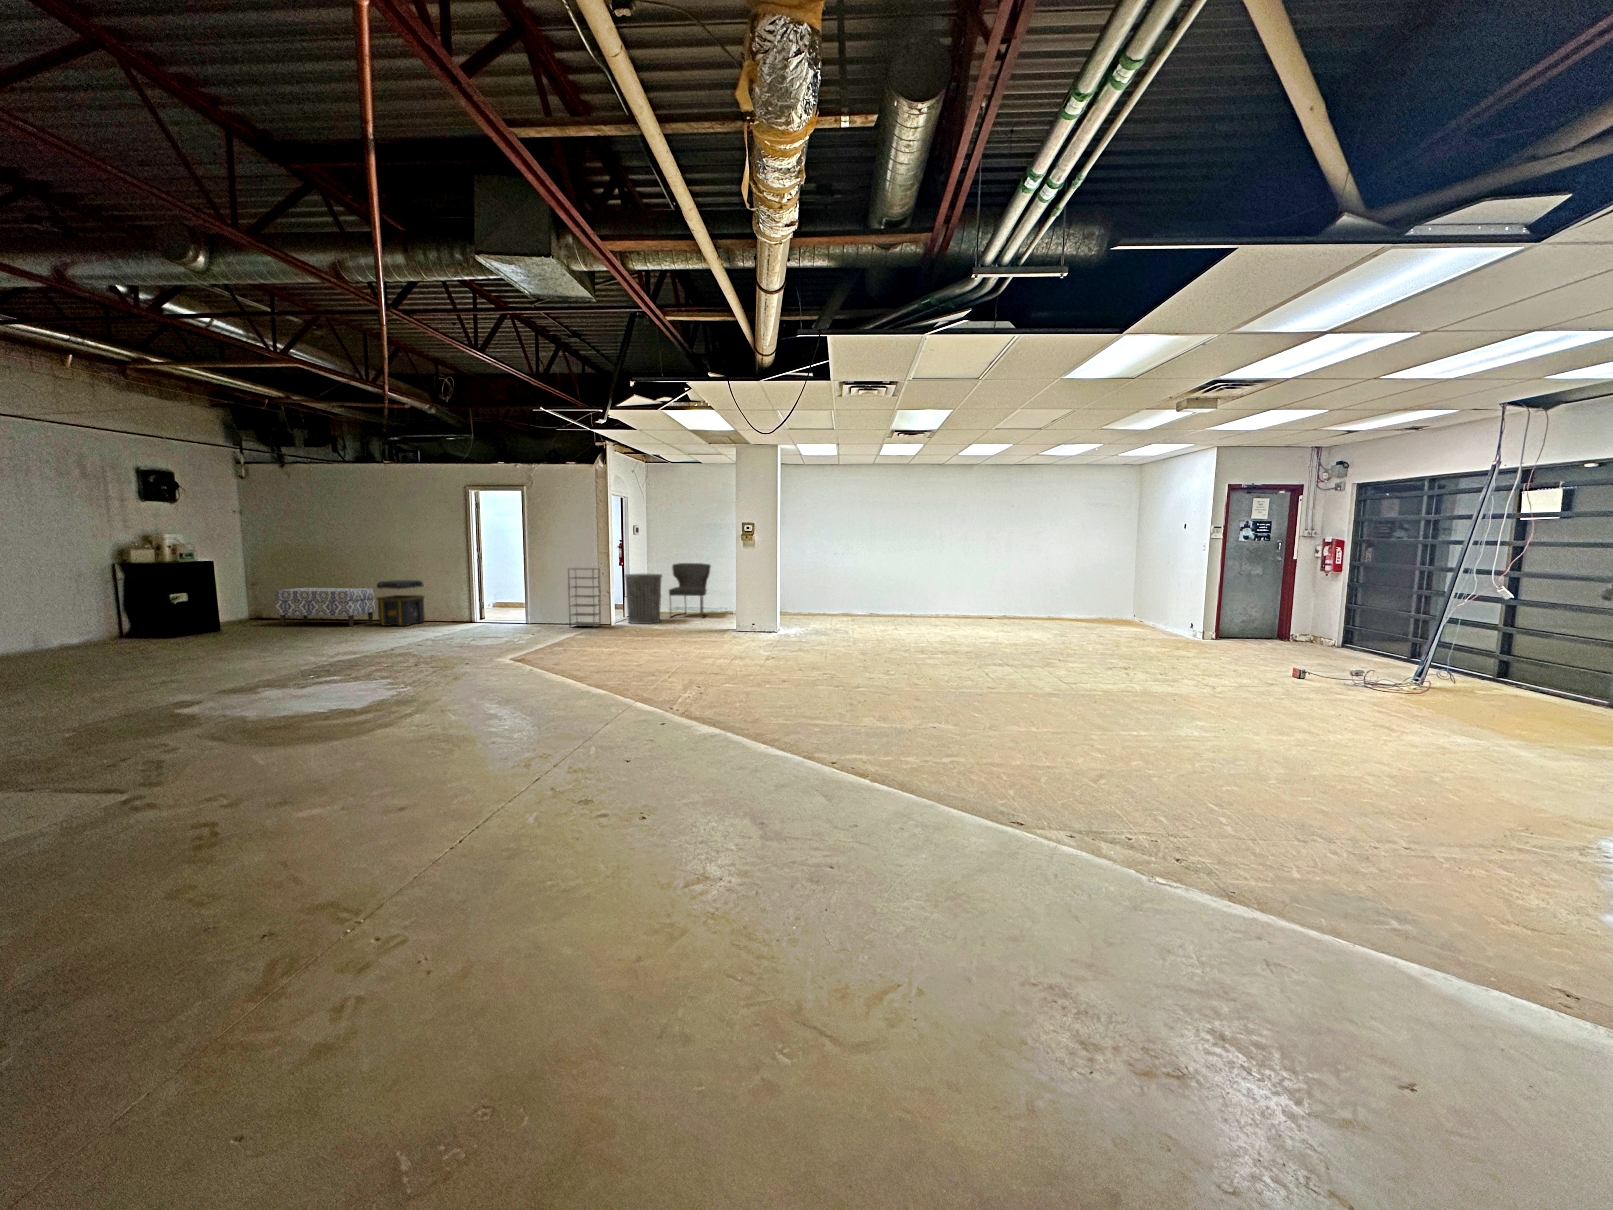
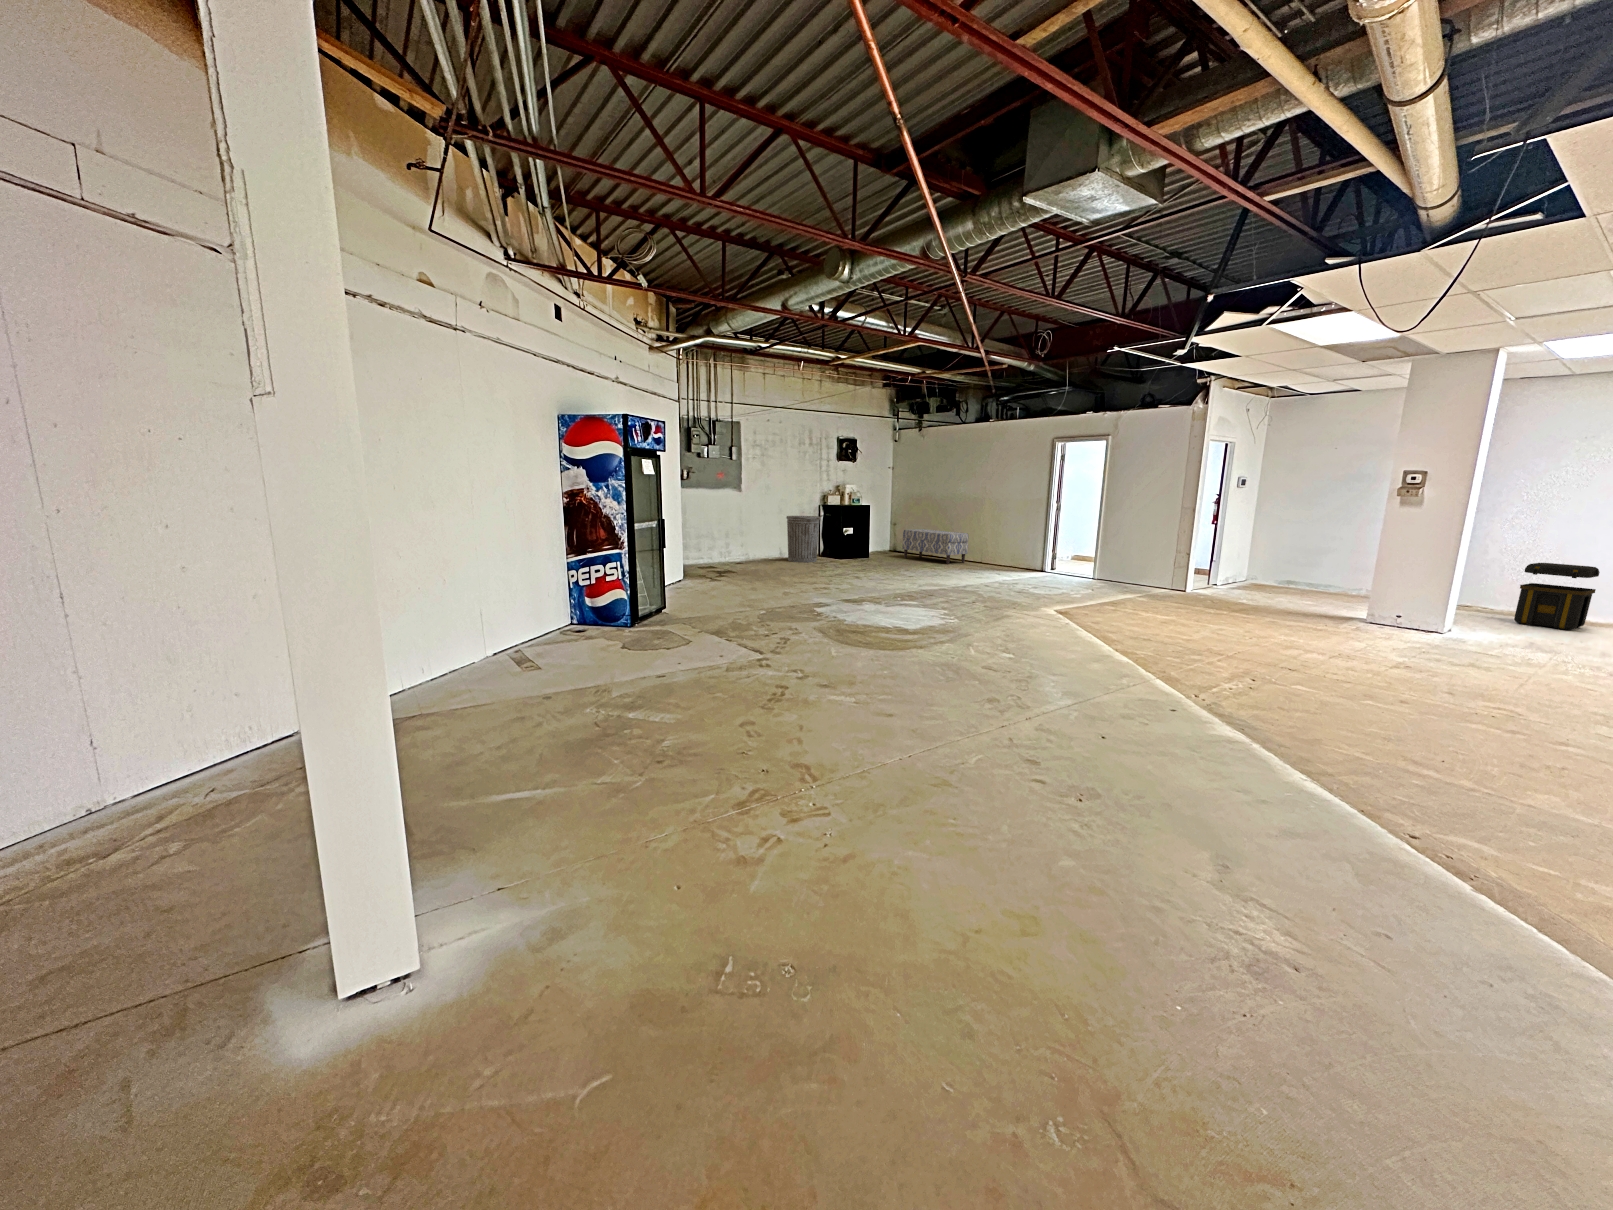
chair: present [669,563,711,617] -> none [1272,527,1351,601]
shelving unit: present [568,568,601,626] -> none [1135,525,1181,594]
trash can: present [625,574,662,624] -> present [786,516,820,562]
toolbox: present [376,580,425,626] -> present [1514,563,1600,630]

